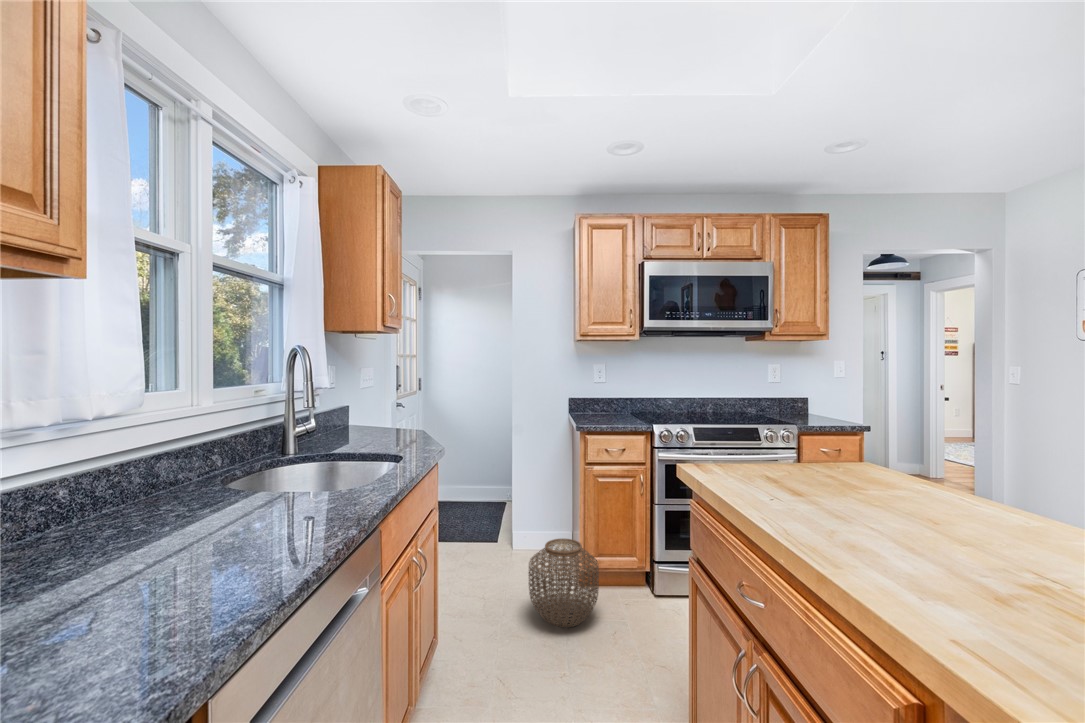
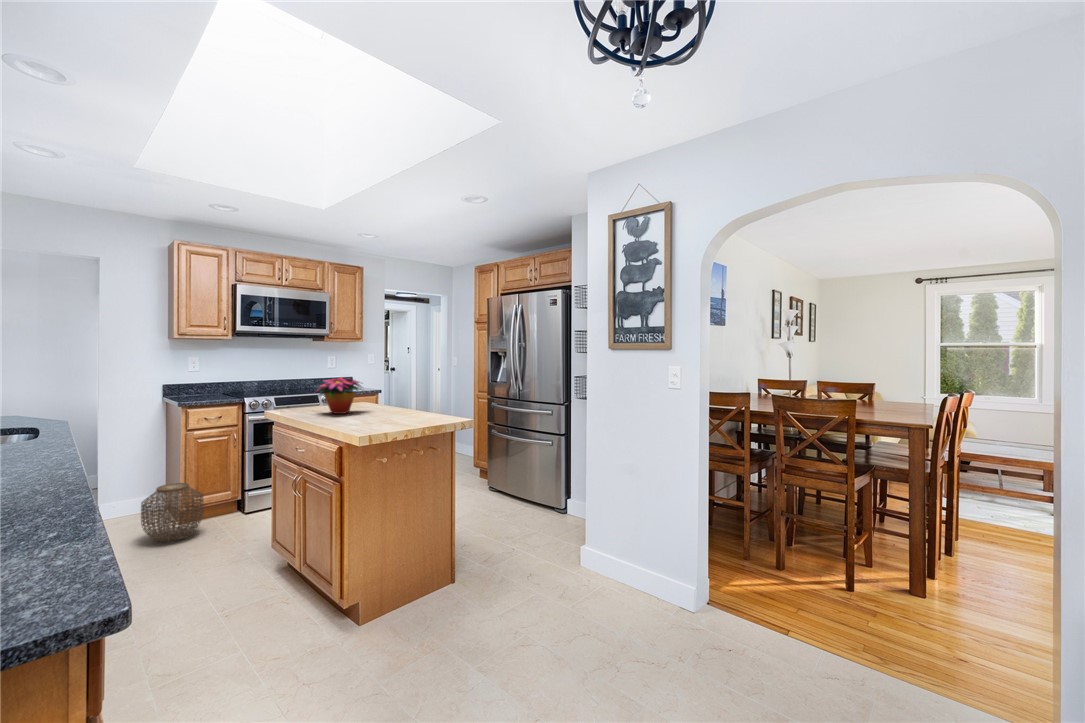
flower arrangement: none [774,409,951,515] -> present [318,377,362,414]

